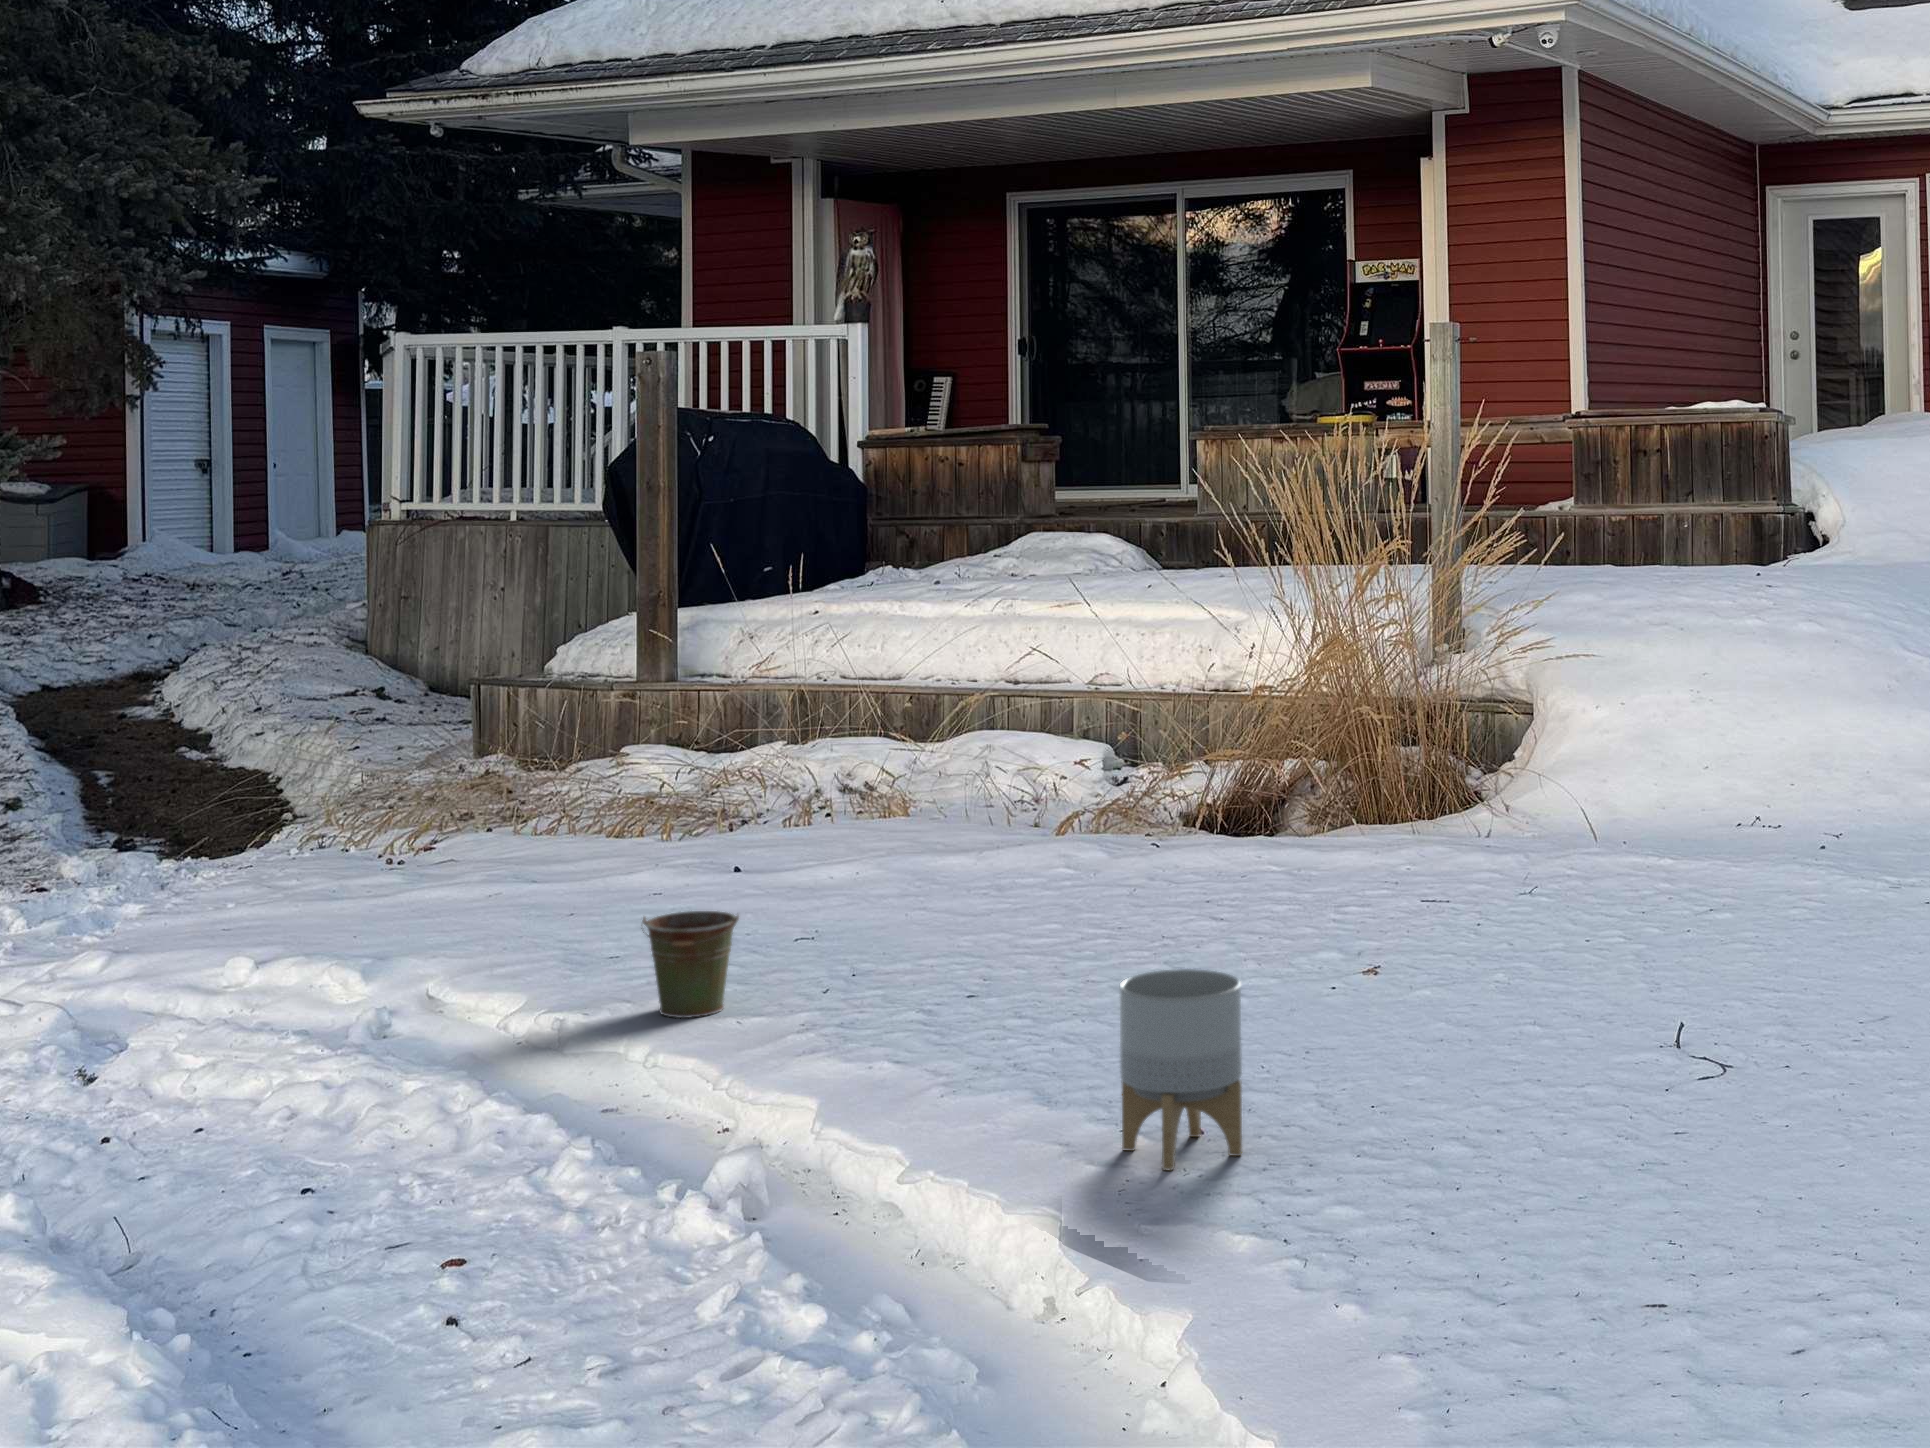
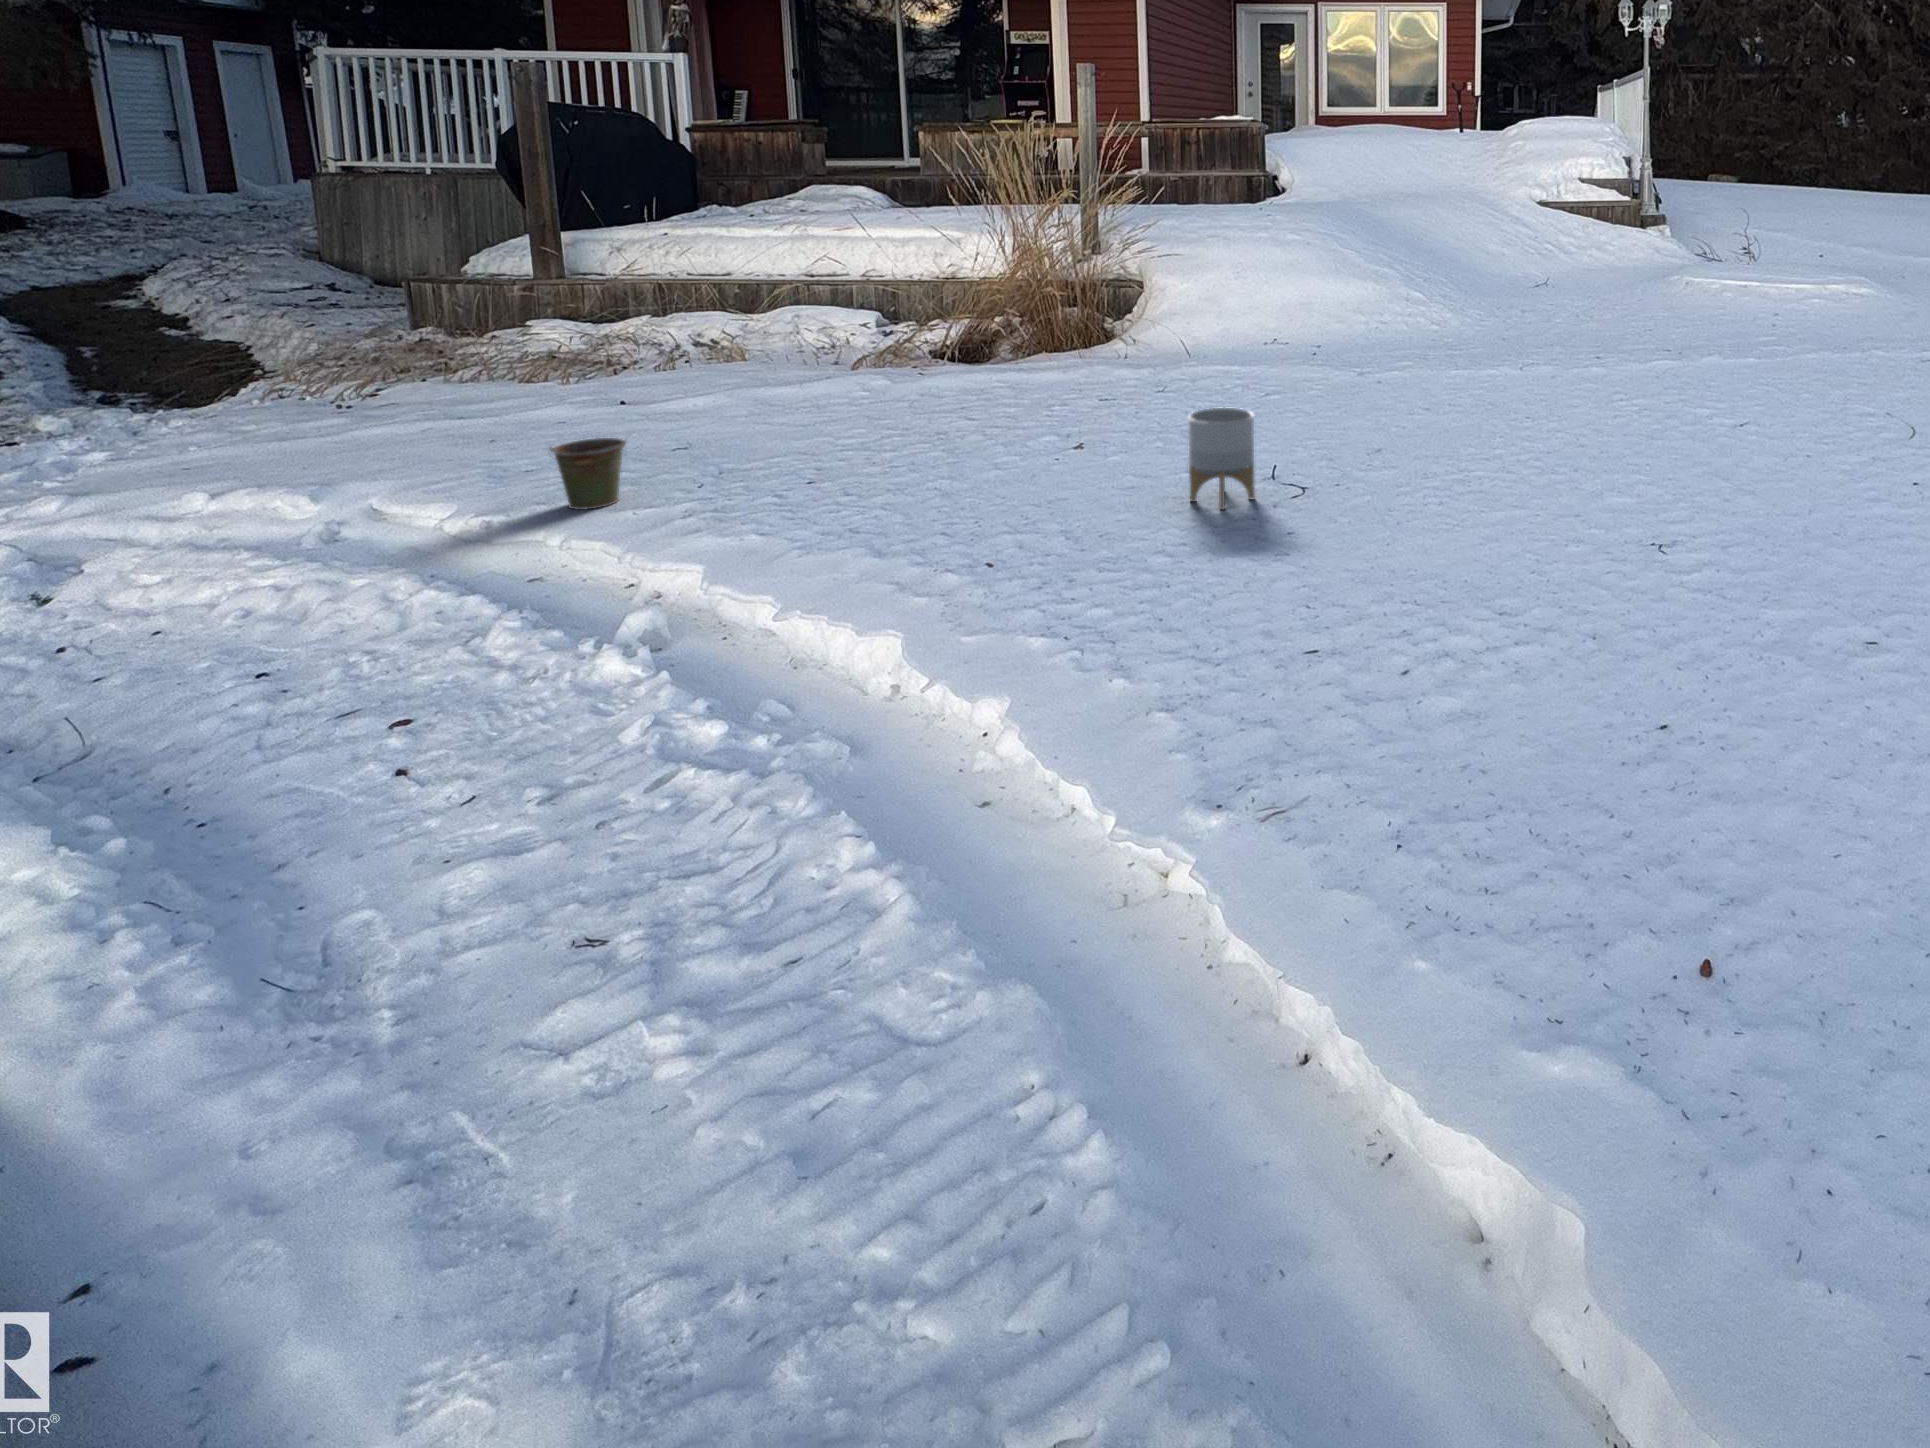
planter: present [1120,969,1242,1170] -> present [1189,407,1255,510]

